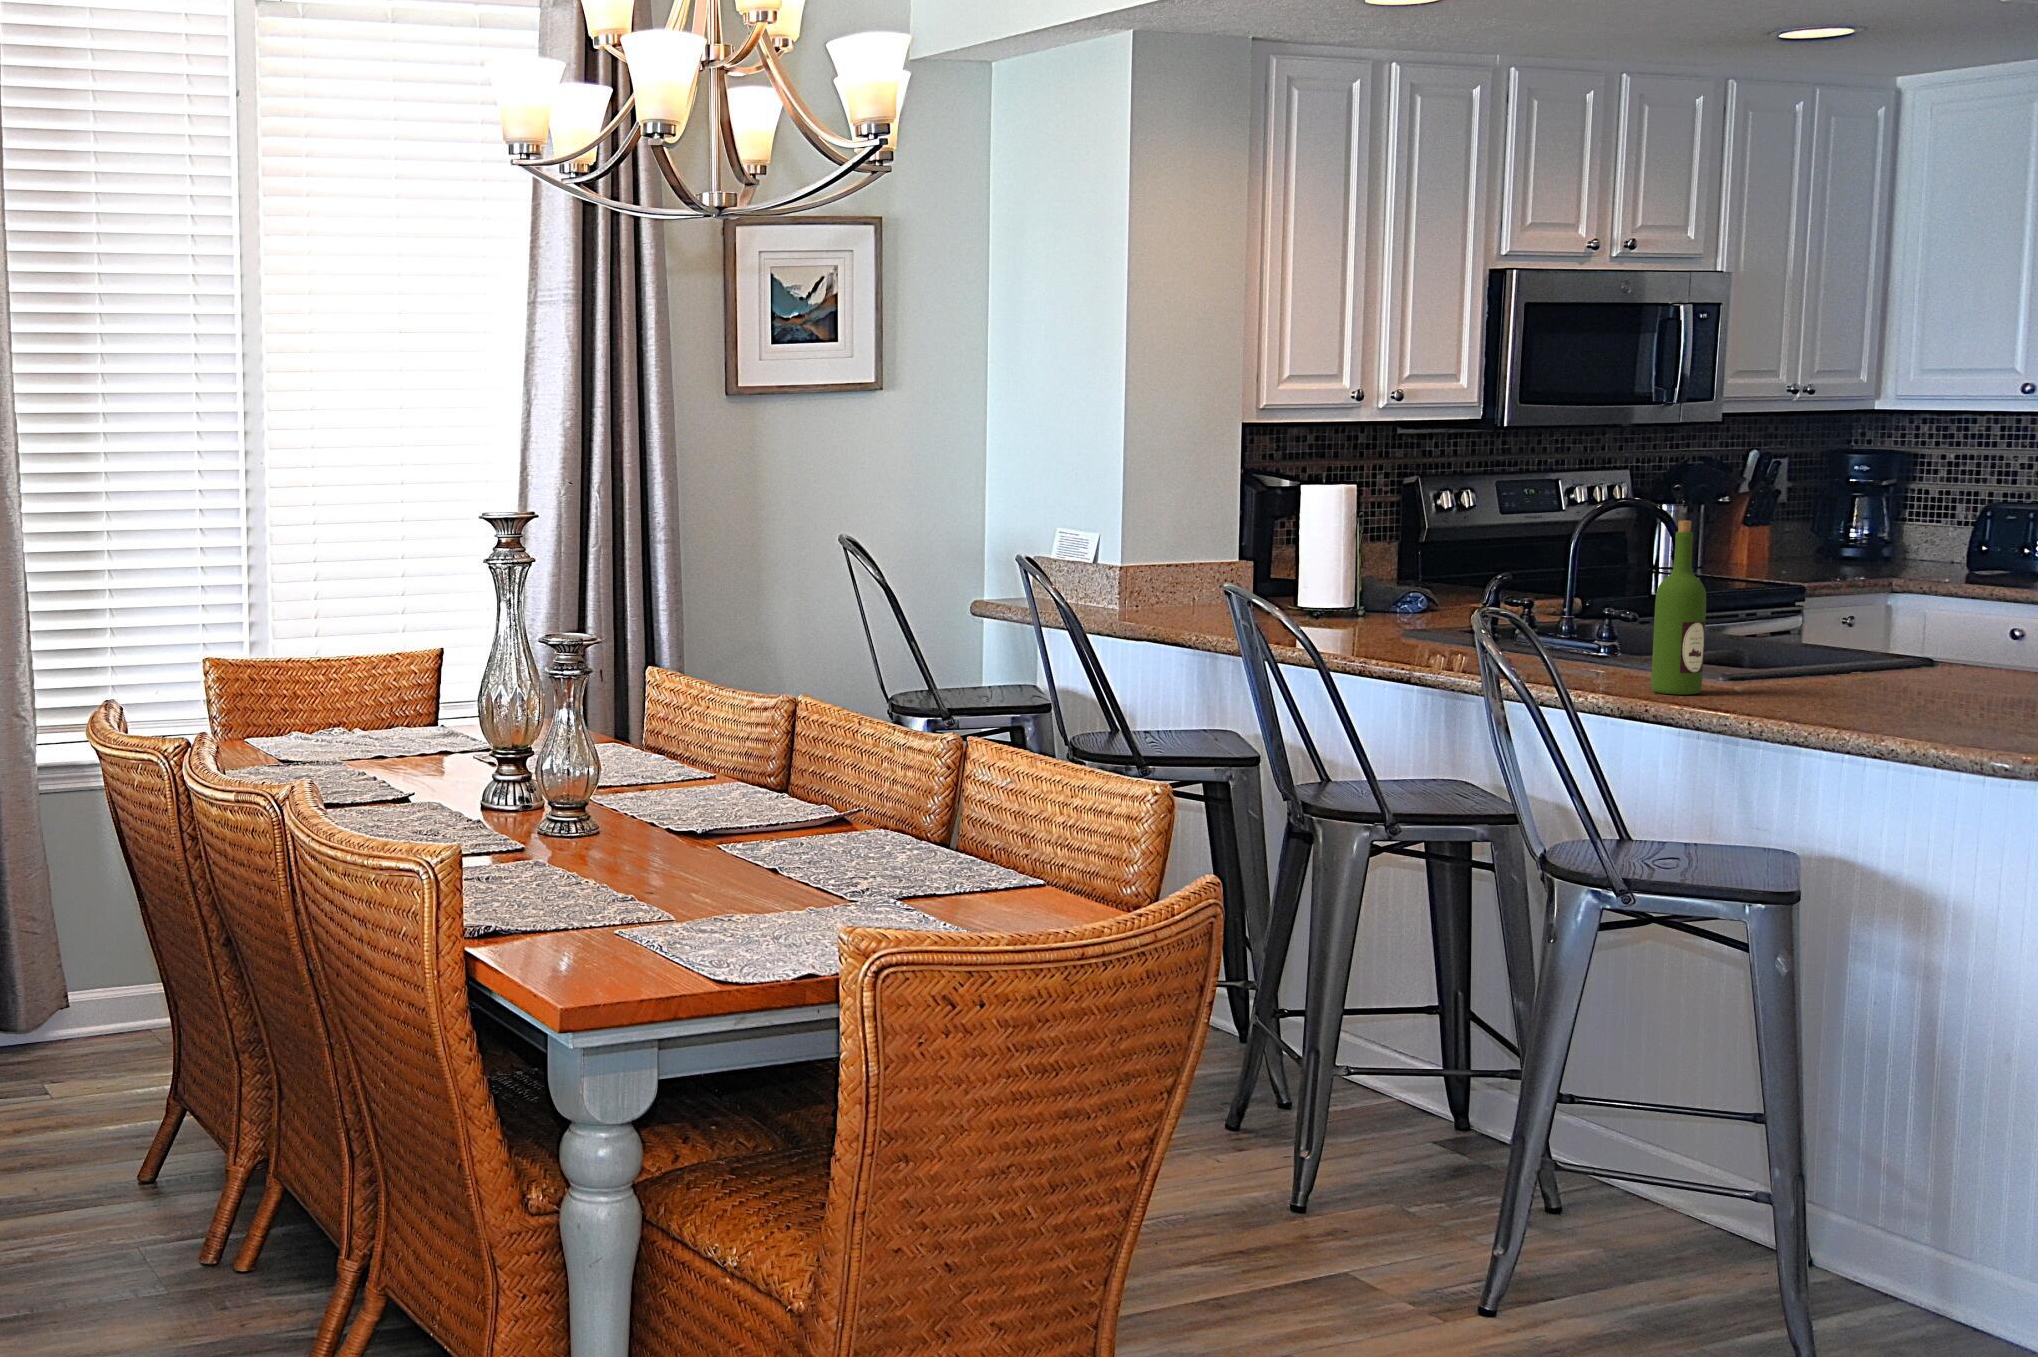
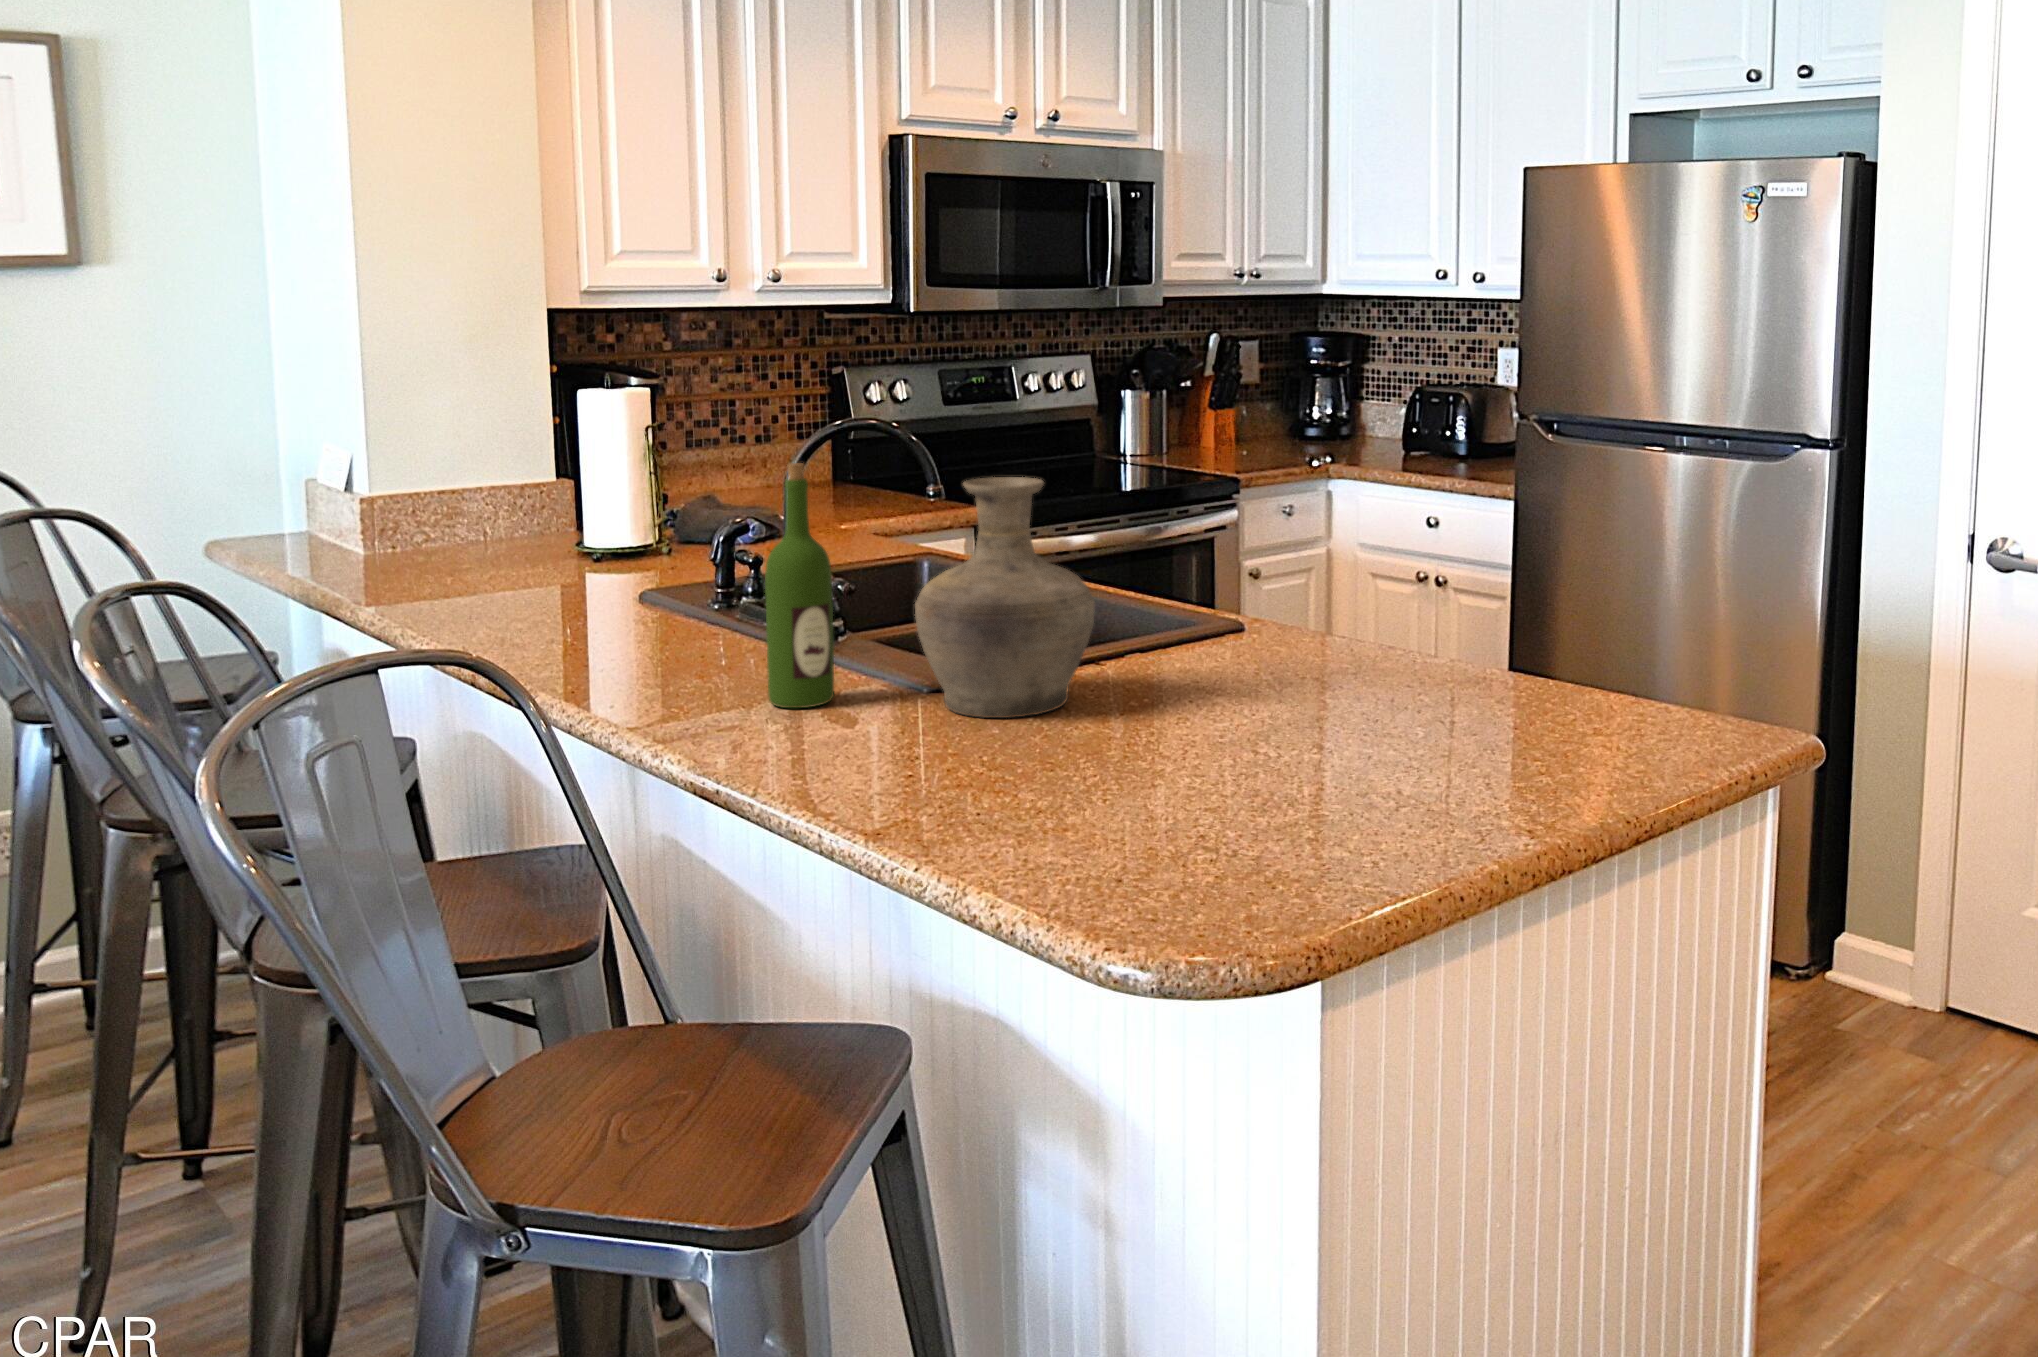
vase: none [1774,533,1923,705] -> present [915,477,1095,718]

